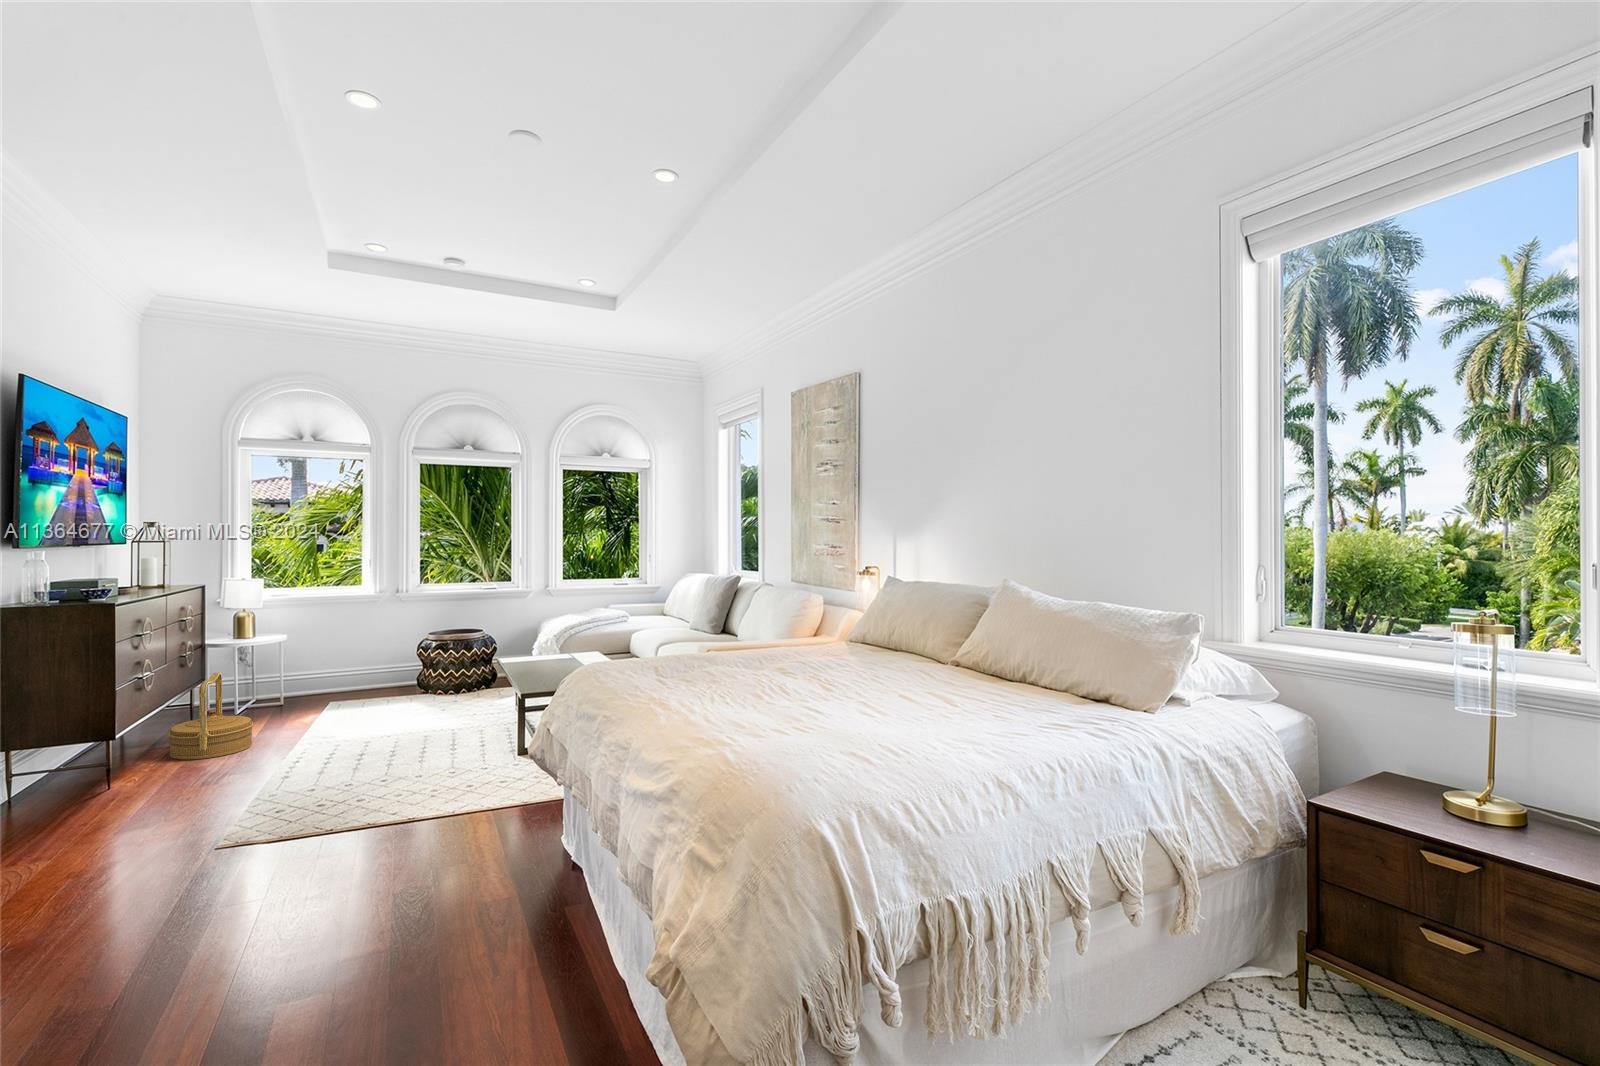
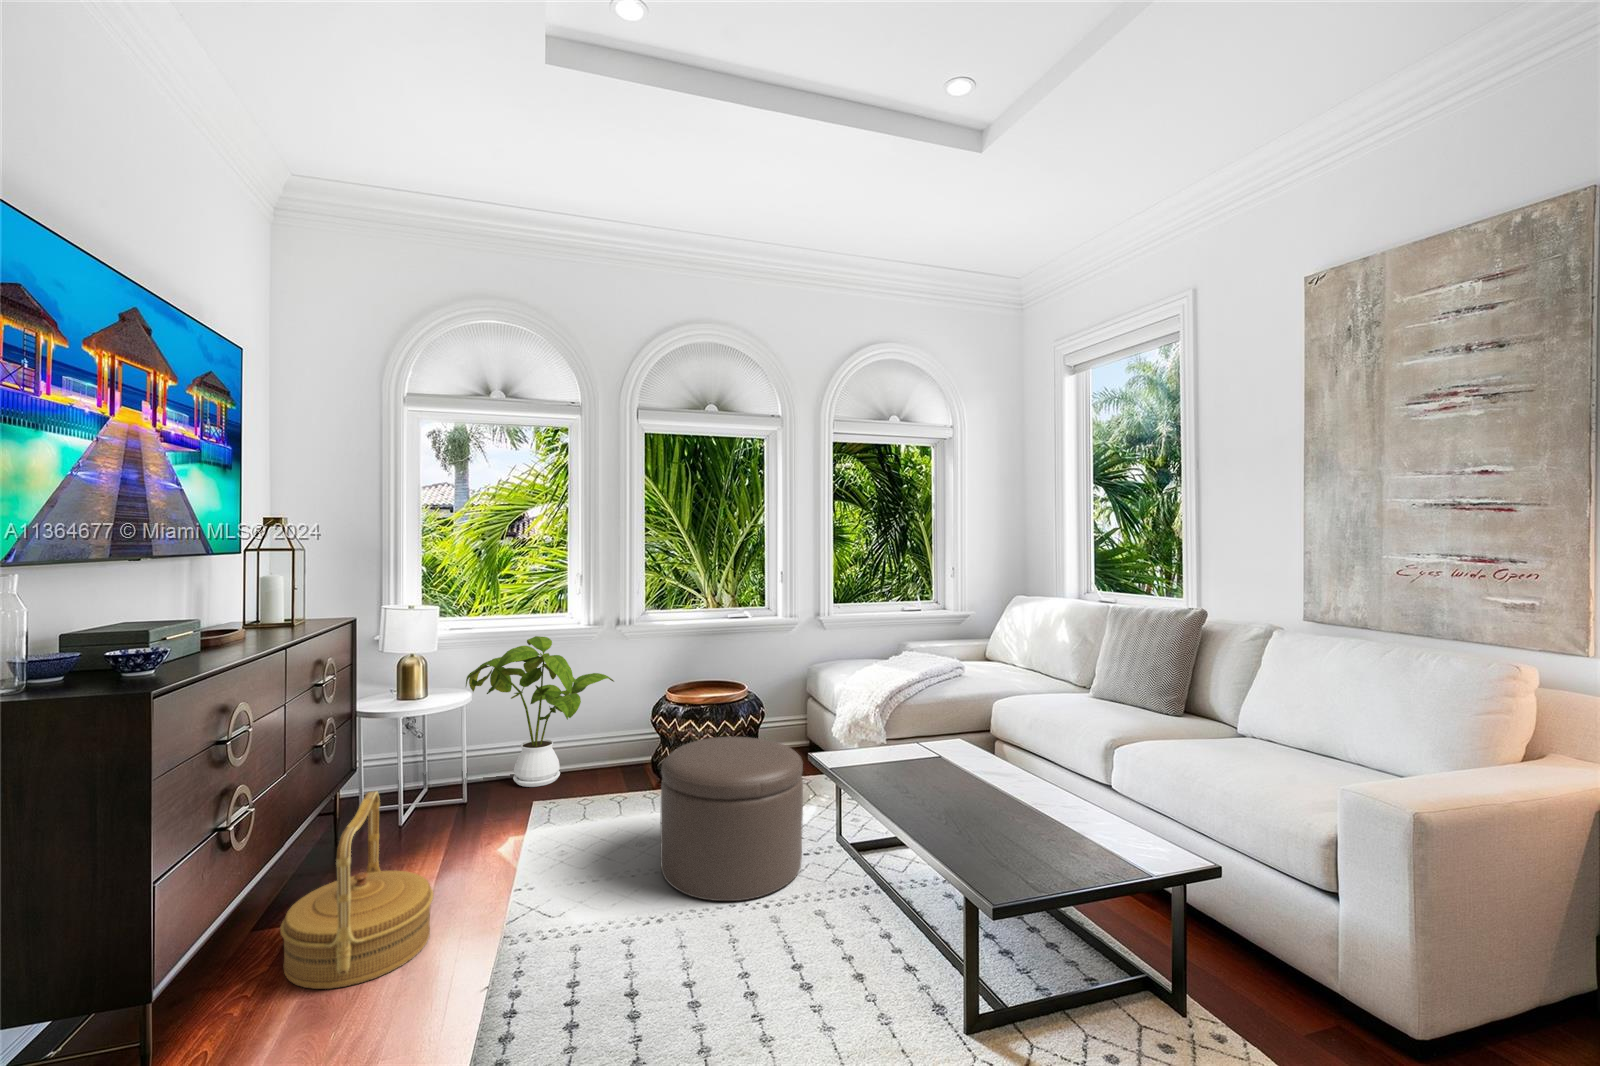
house plant: none [282,599,393,697] -> present [466,636,614,787]
ottoman: none [395,652,483,731] -> present [660,737,803,901]

